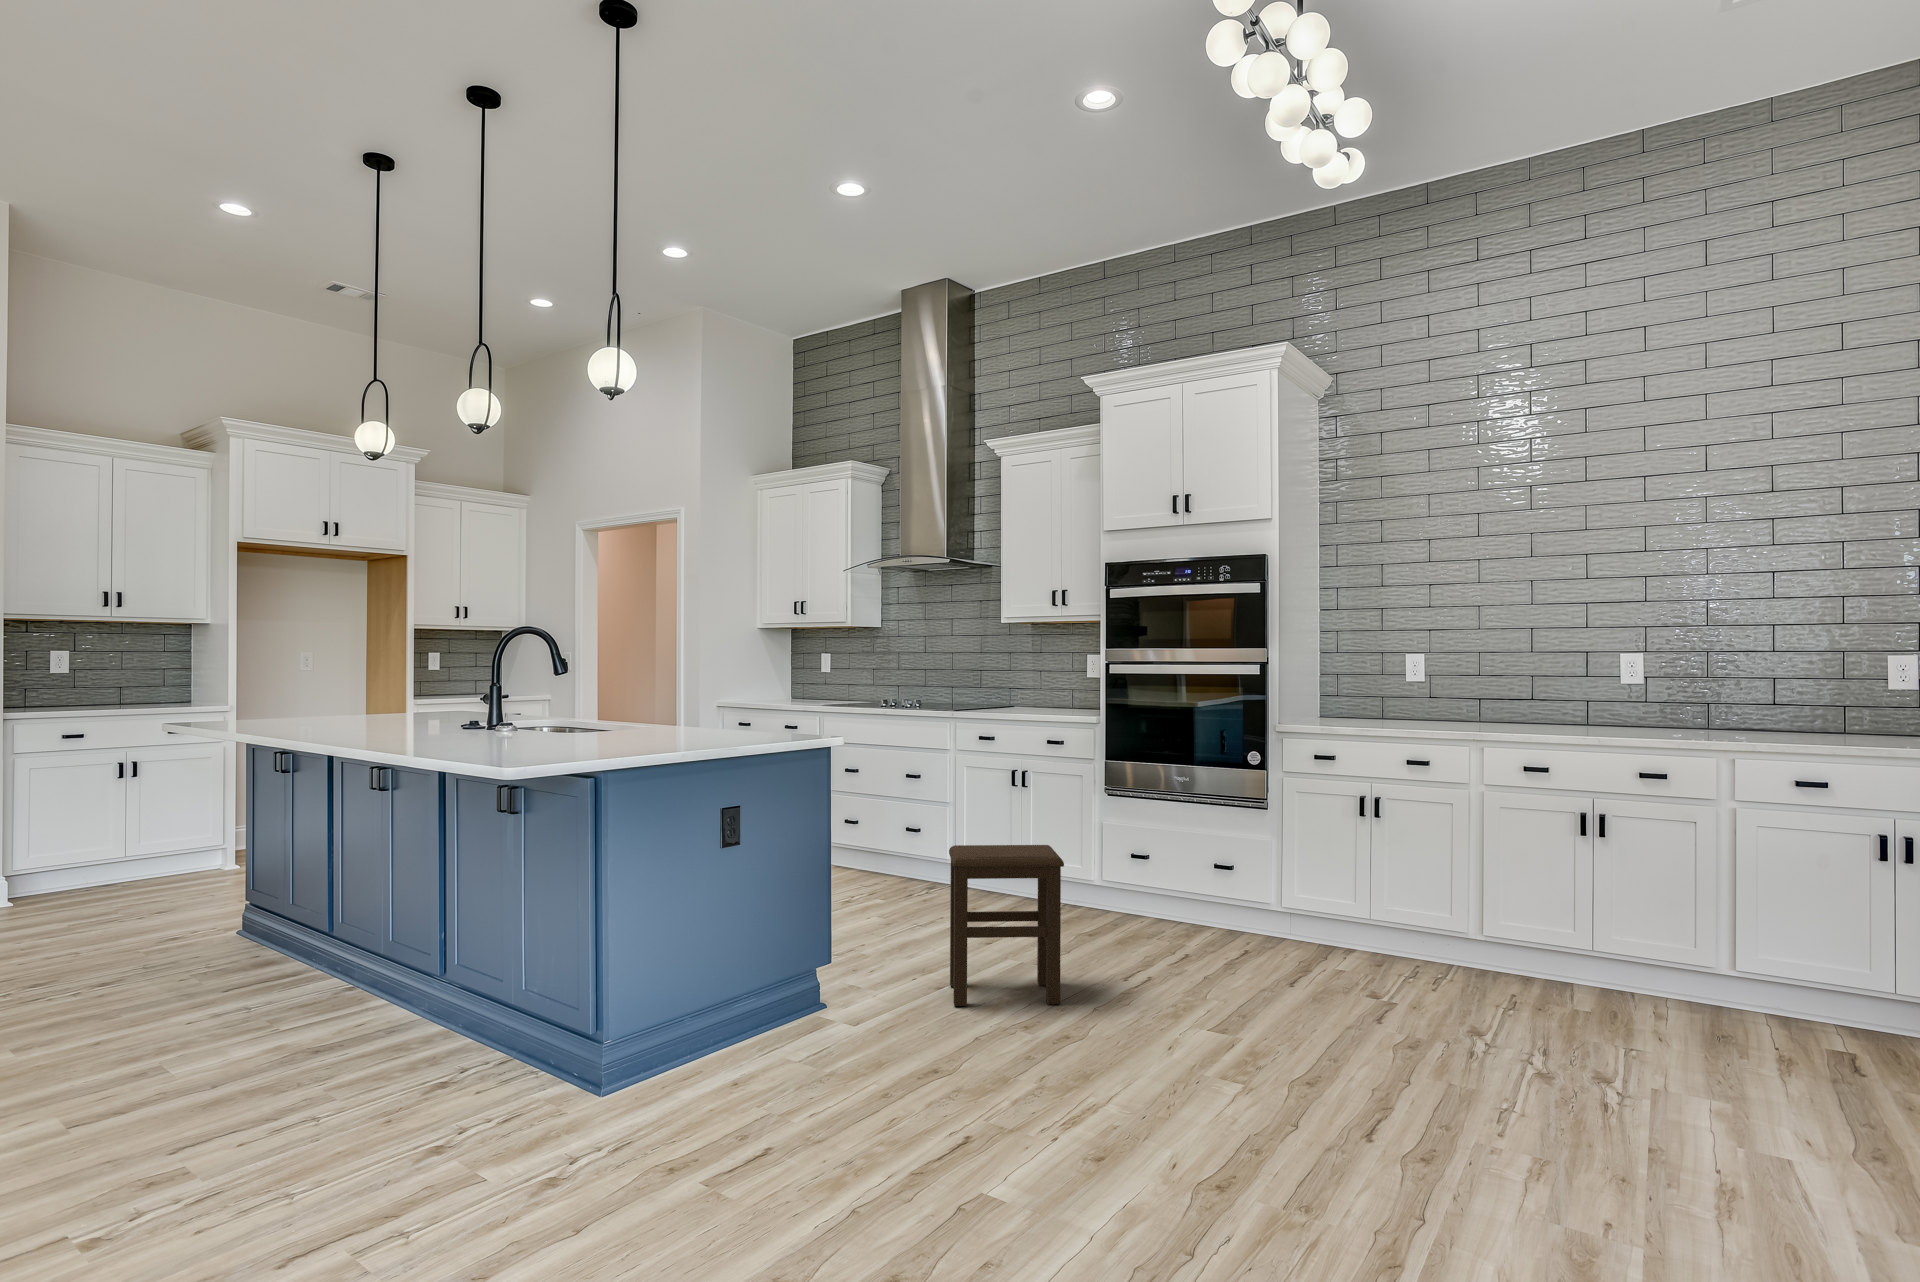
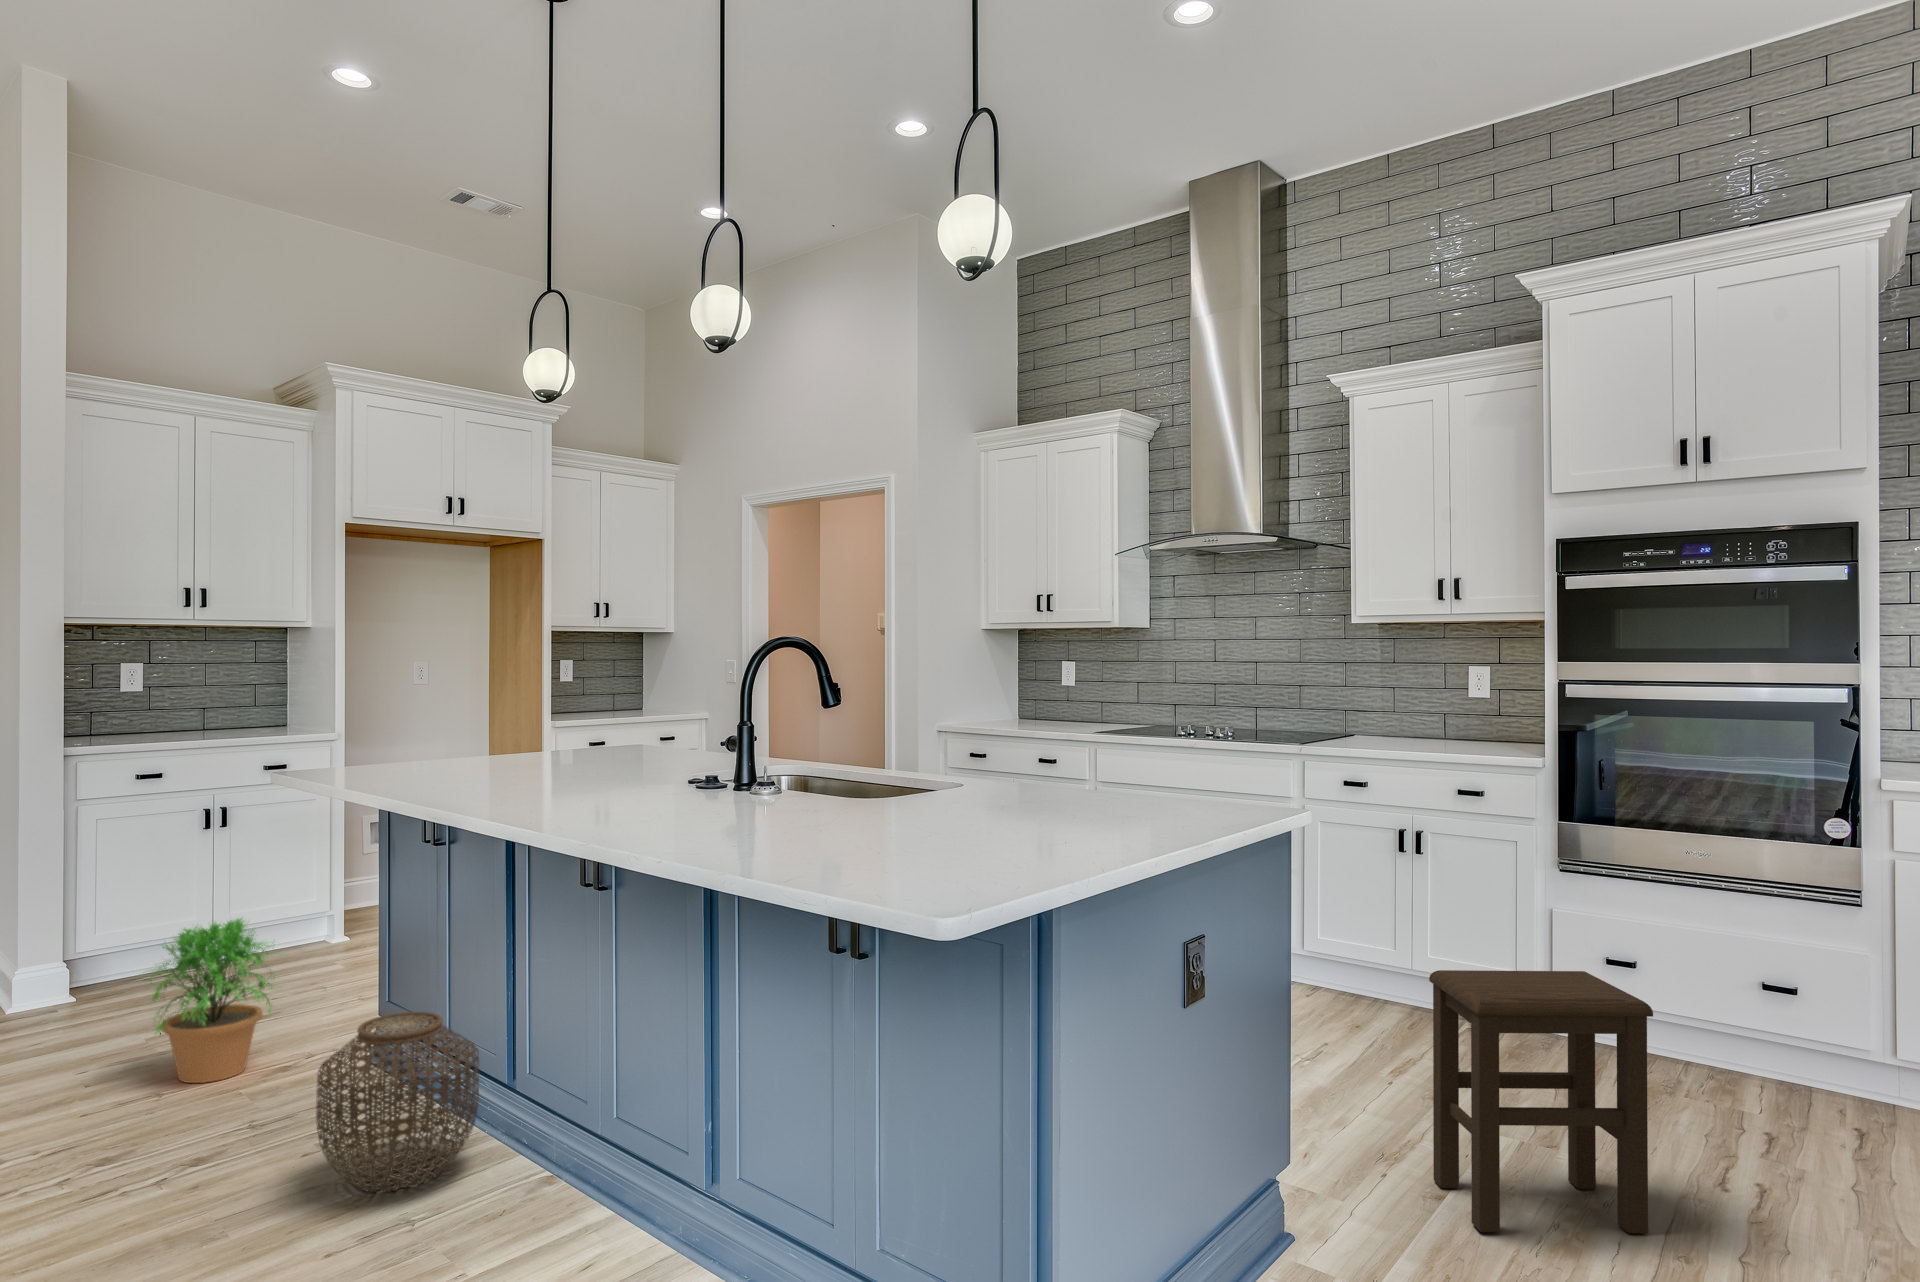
potted plant: none [50,831,175,953] -> present [146,918,276,1083]
woven basket: none [177,886,300,1005] -> present [316,1012,479,1192]

